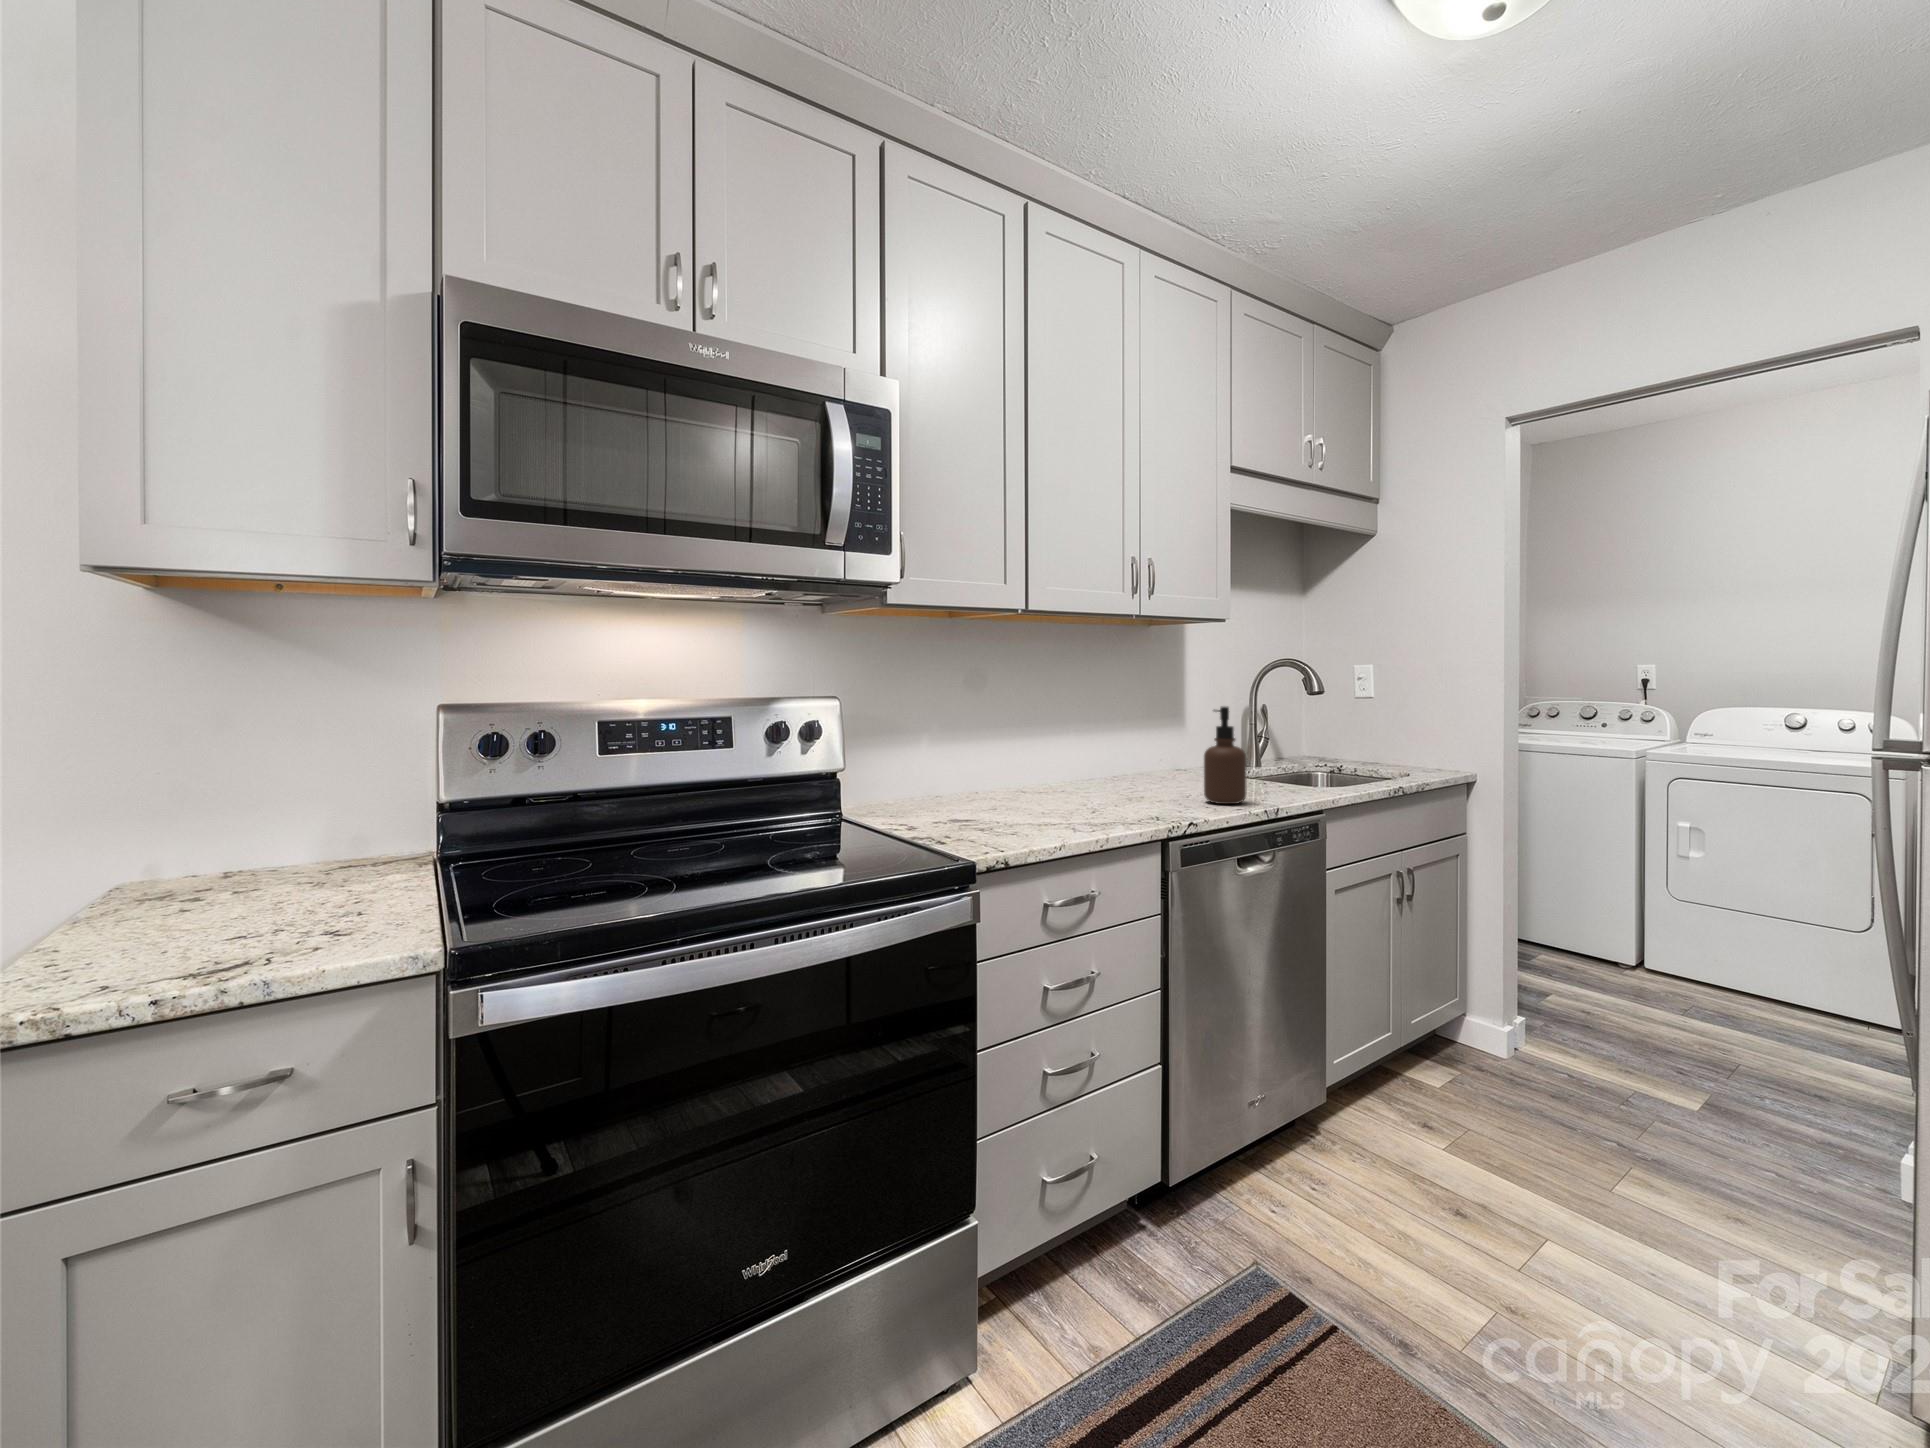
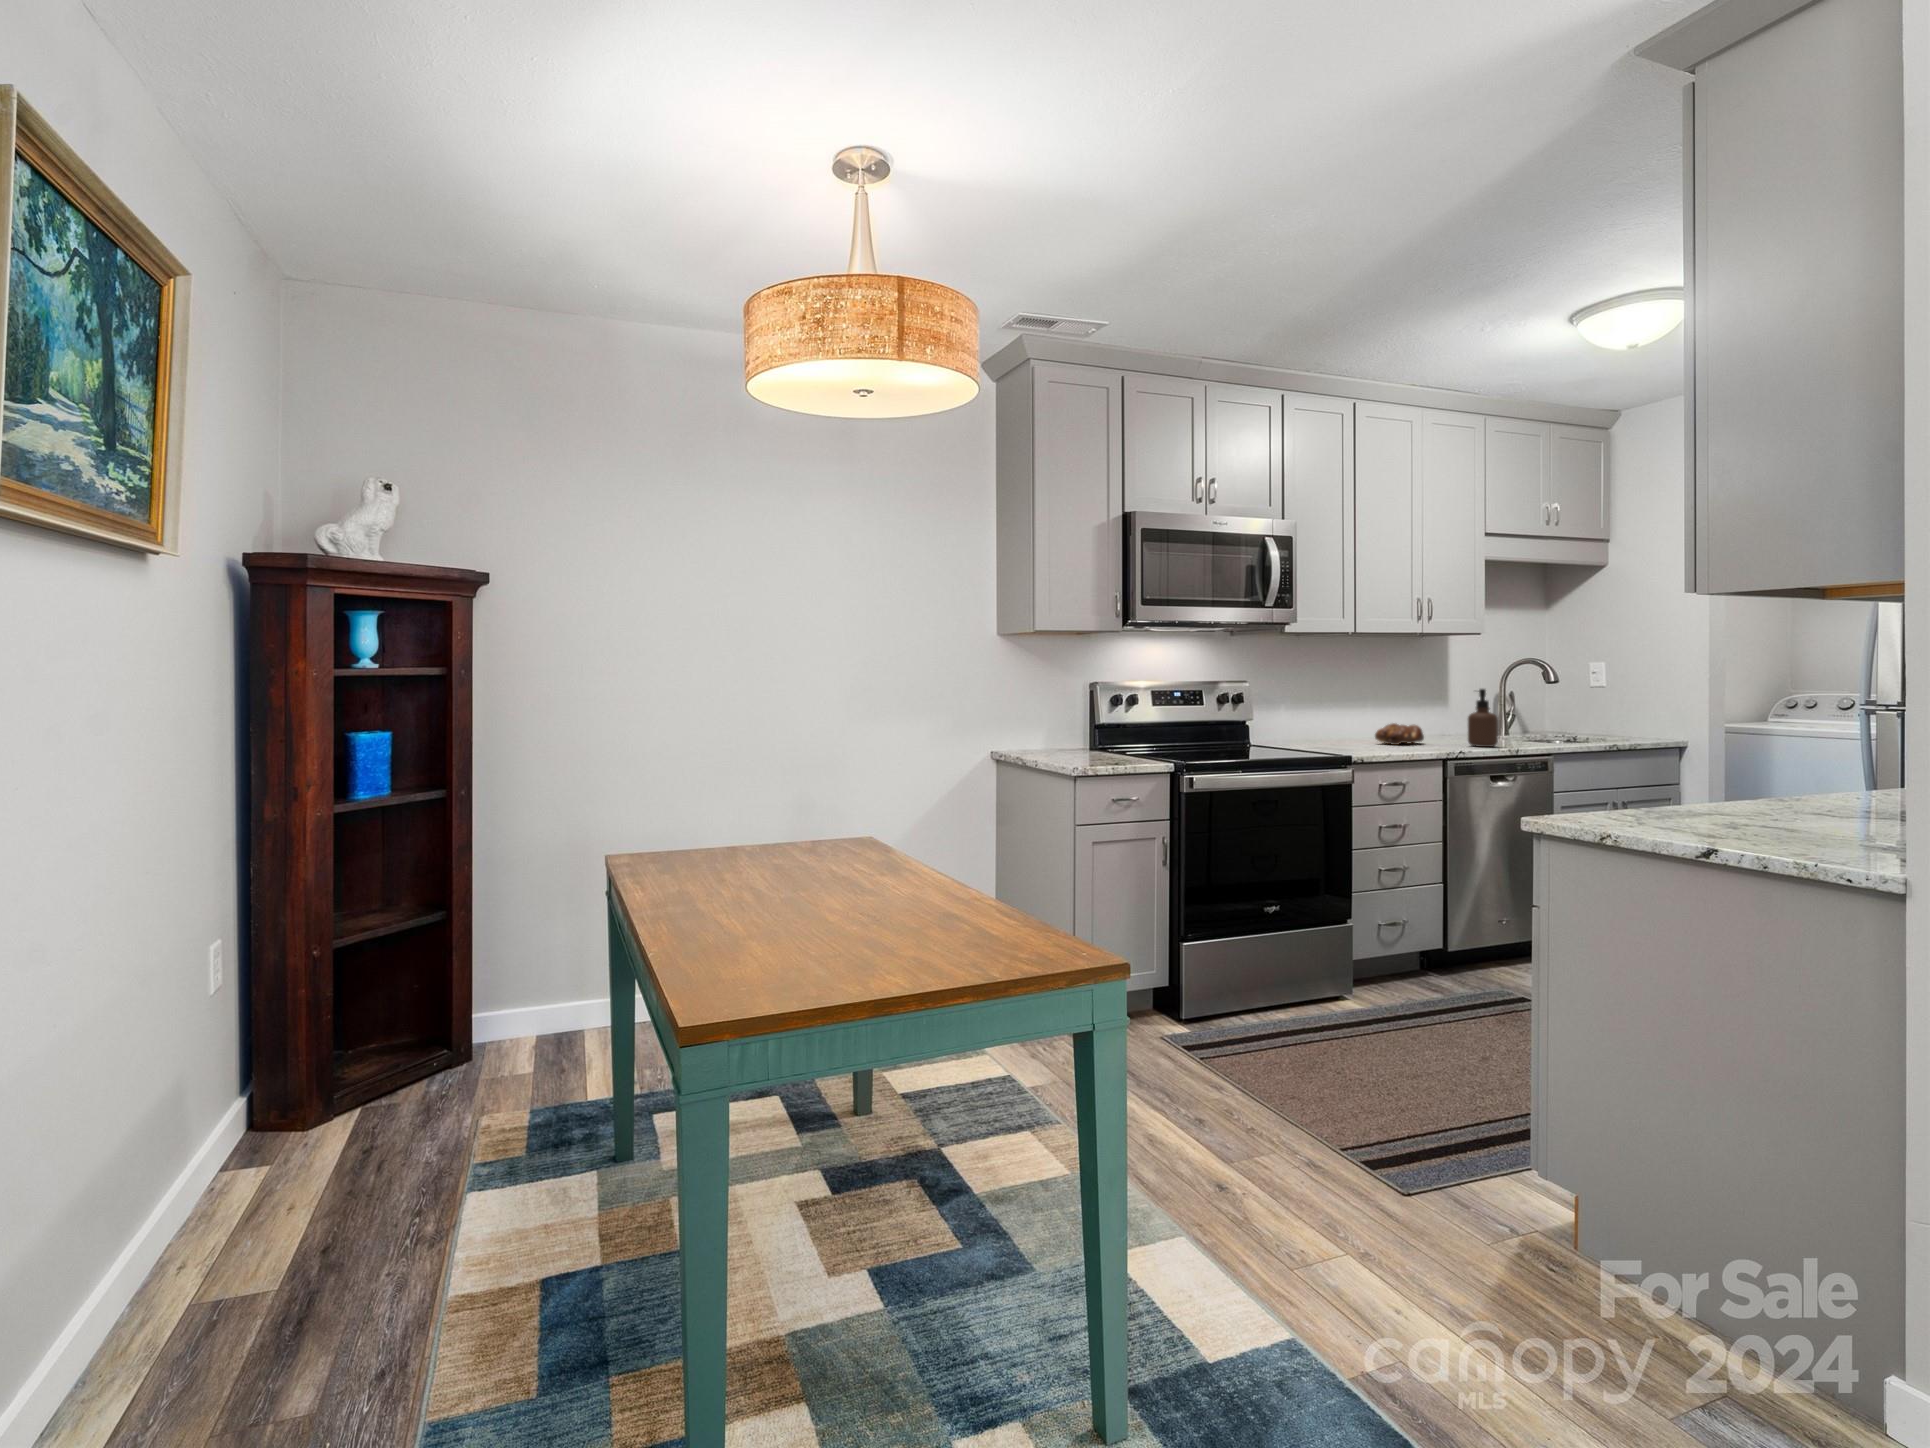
bread loaf: none [1065,765,1142,806] -> present [1375,723,1424,745]

